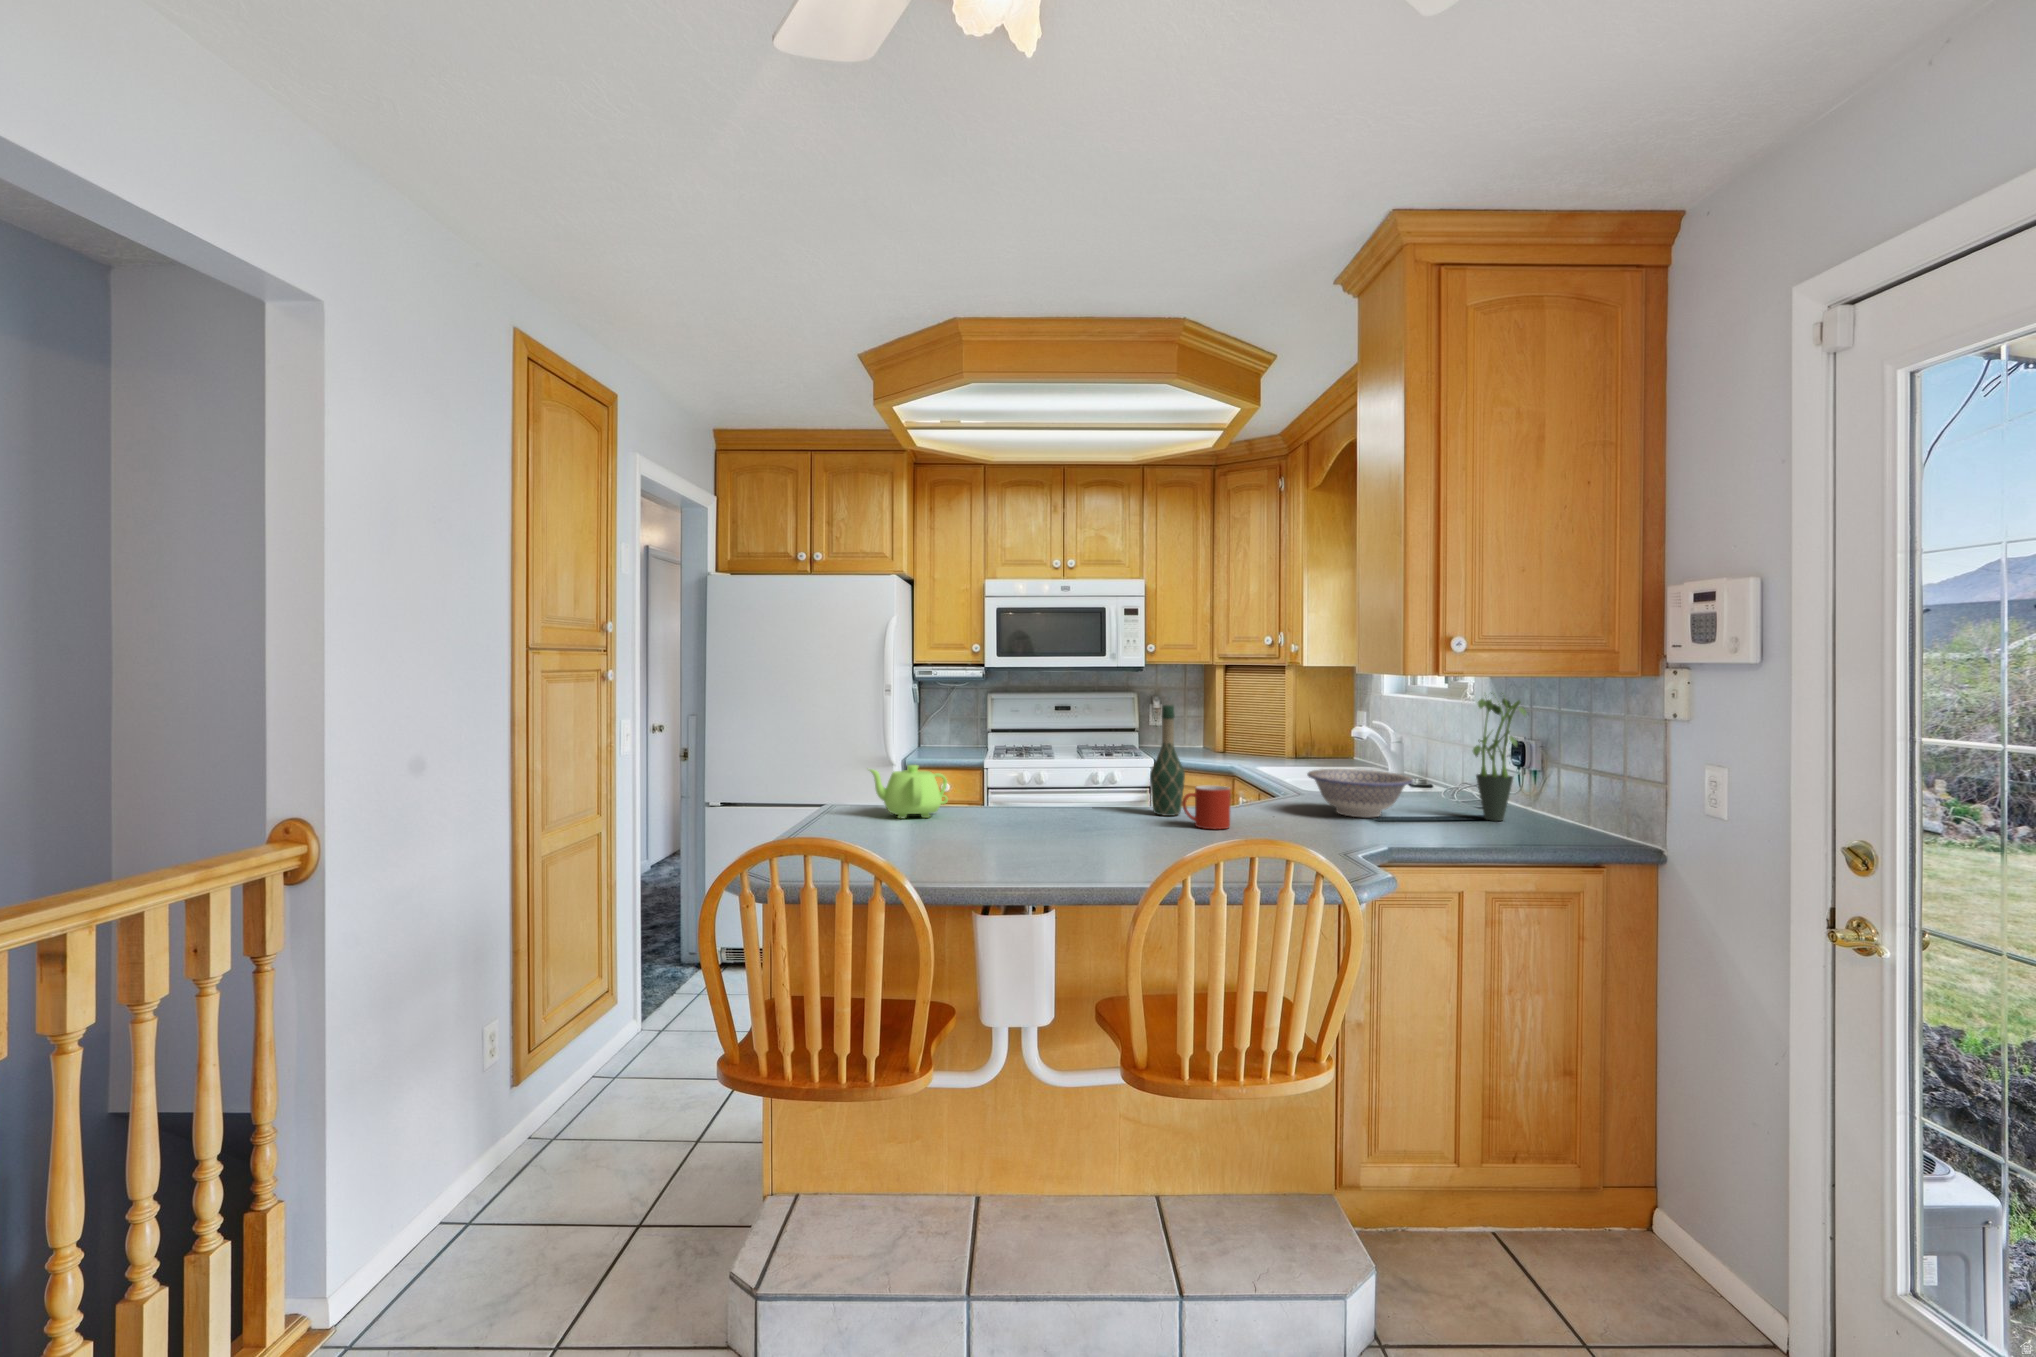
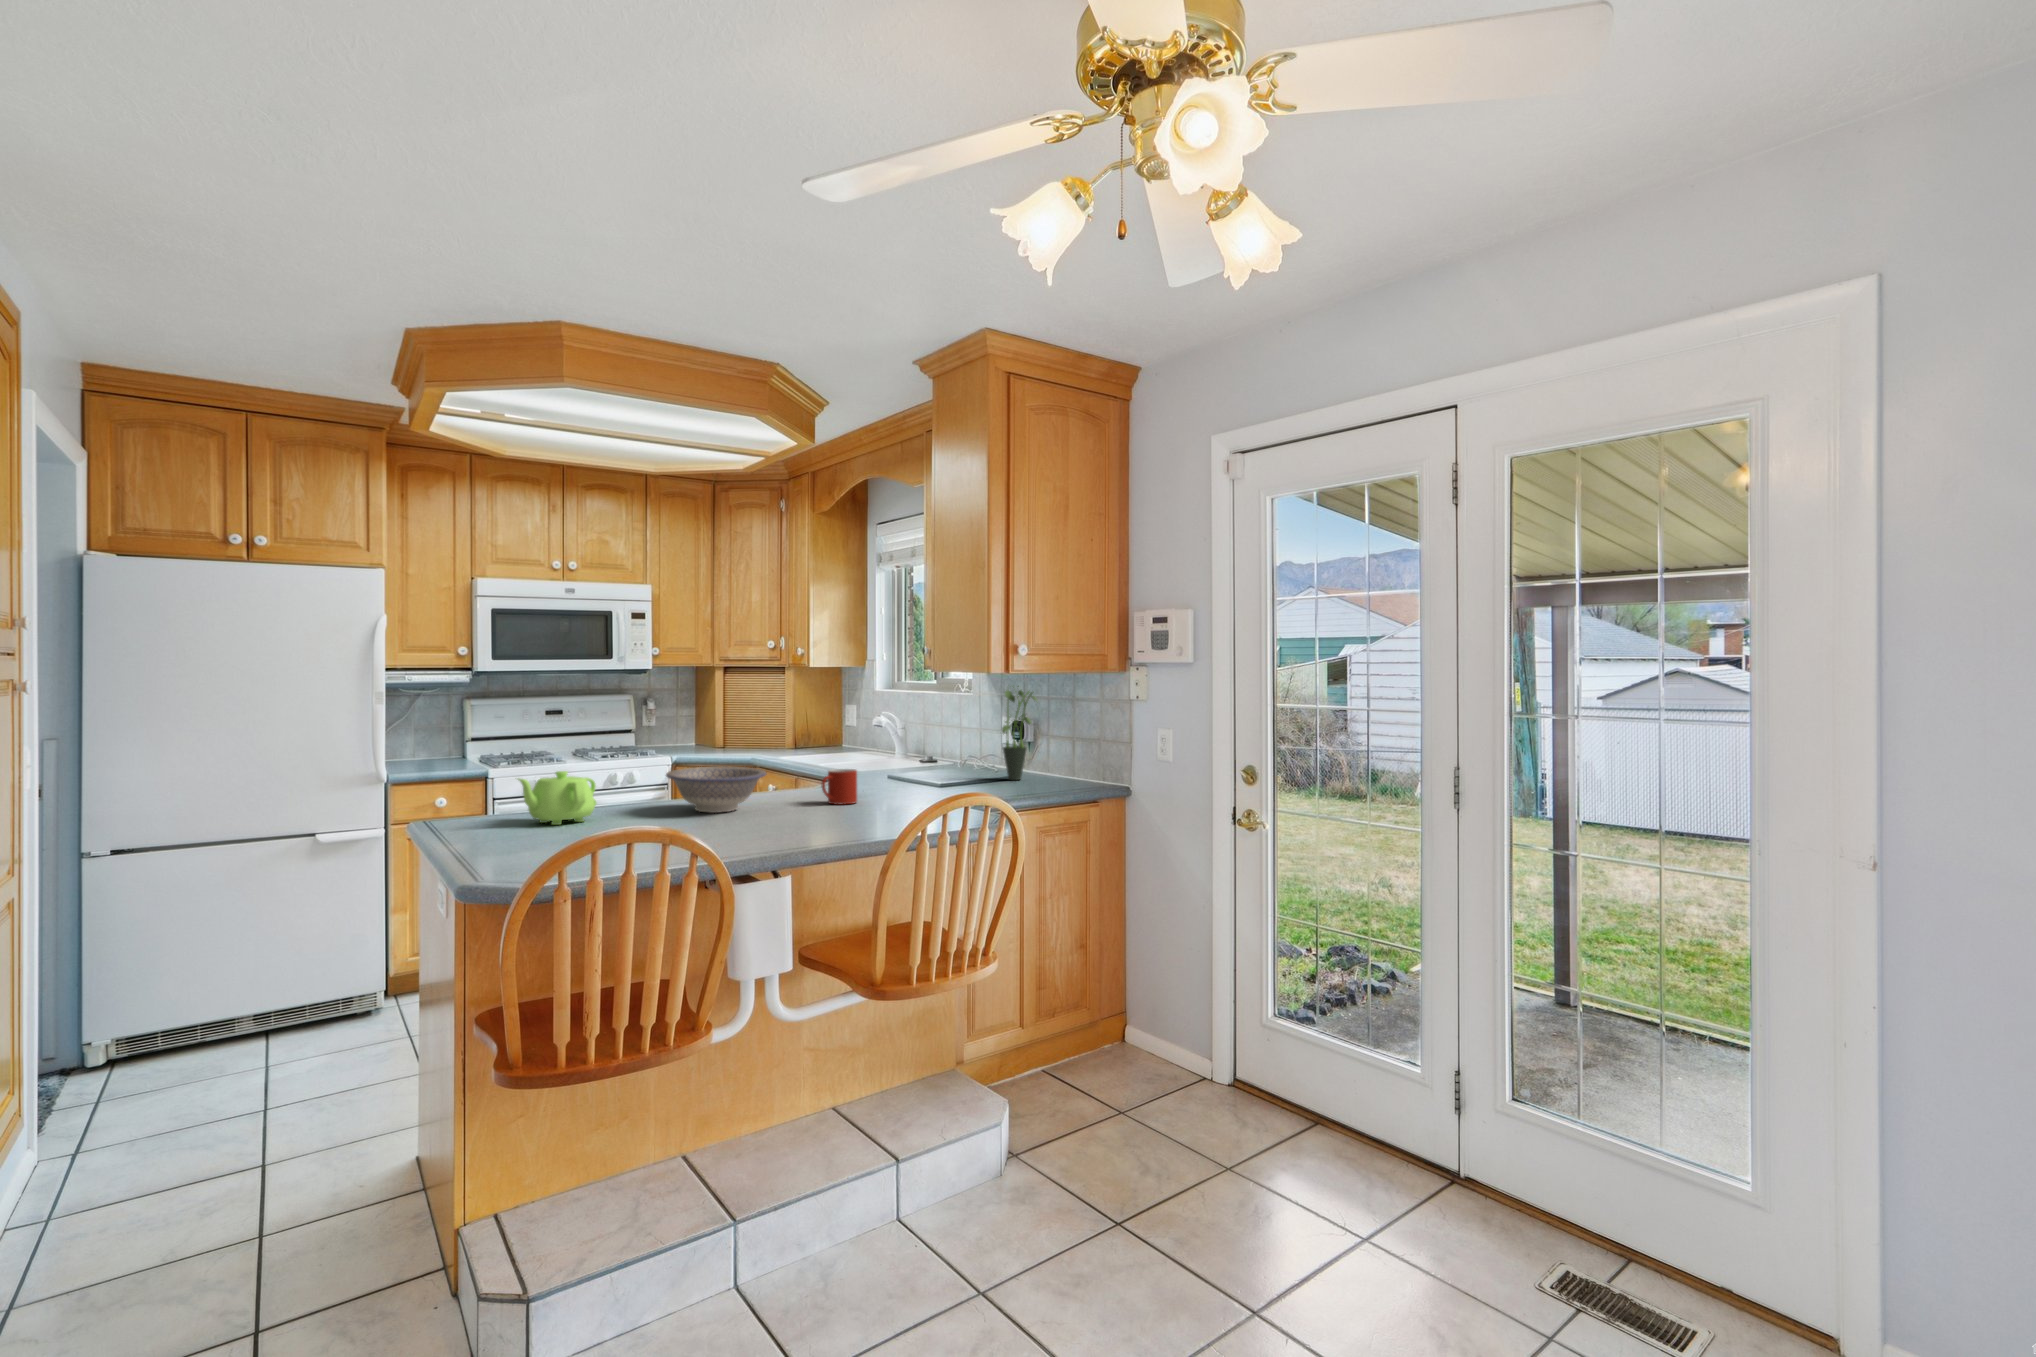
wine bottle: present [1150,705,1185,816] -> none [773,703,804,799]
bowl: present [1307,769,1413,818] -> present [666,767,766,813]

